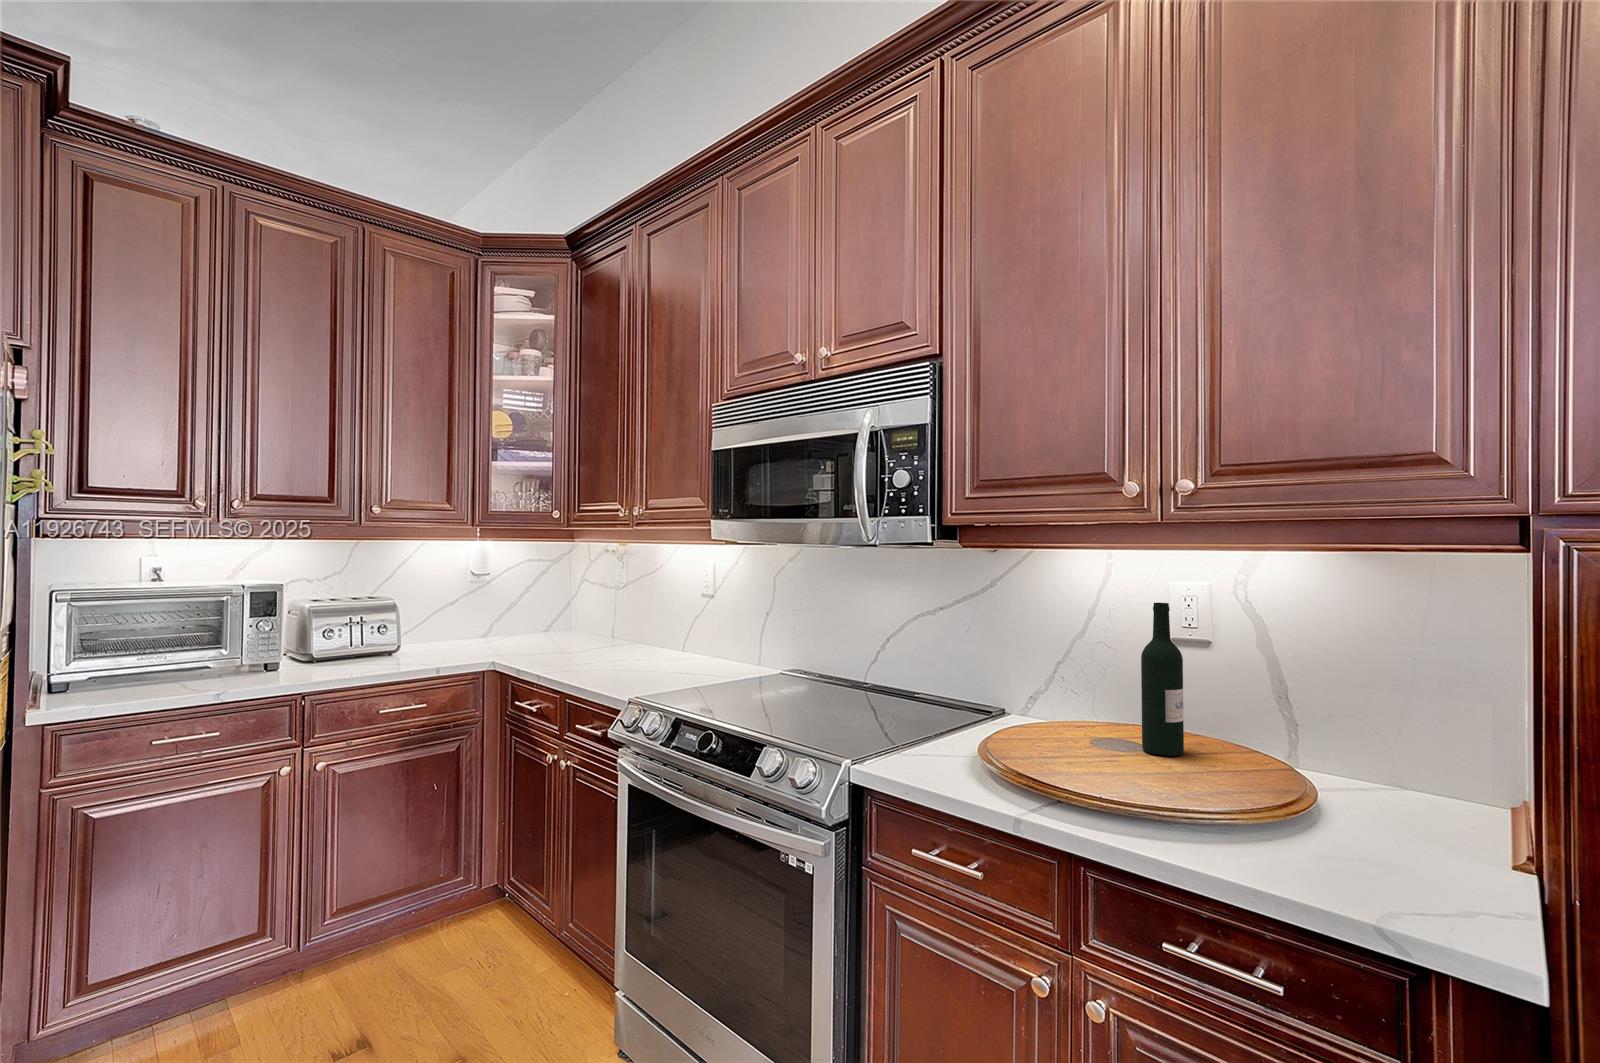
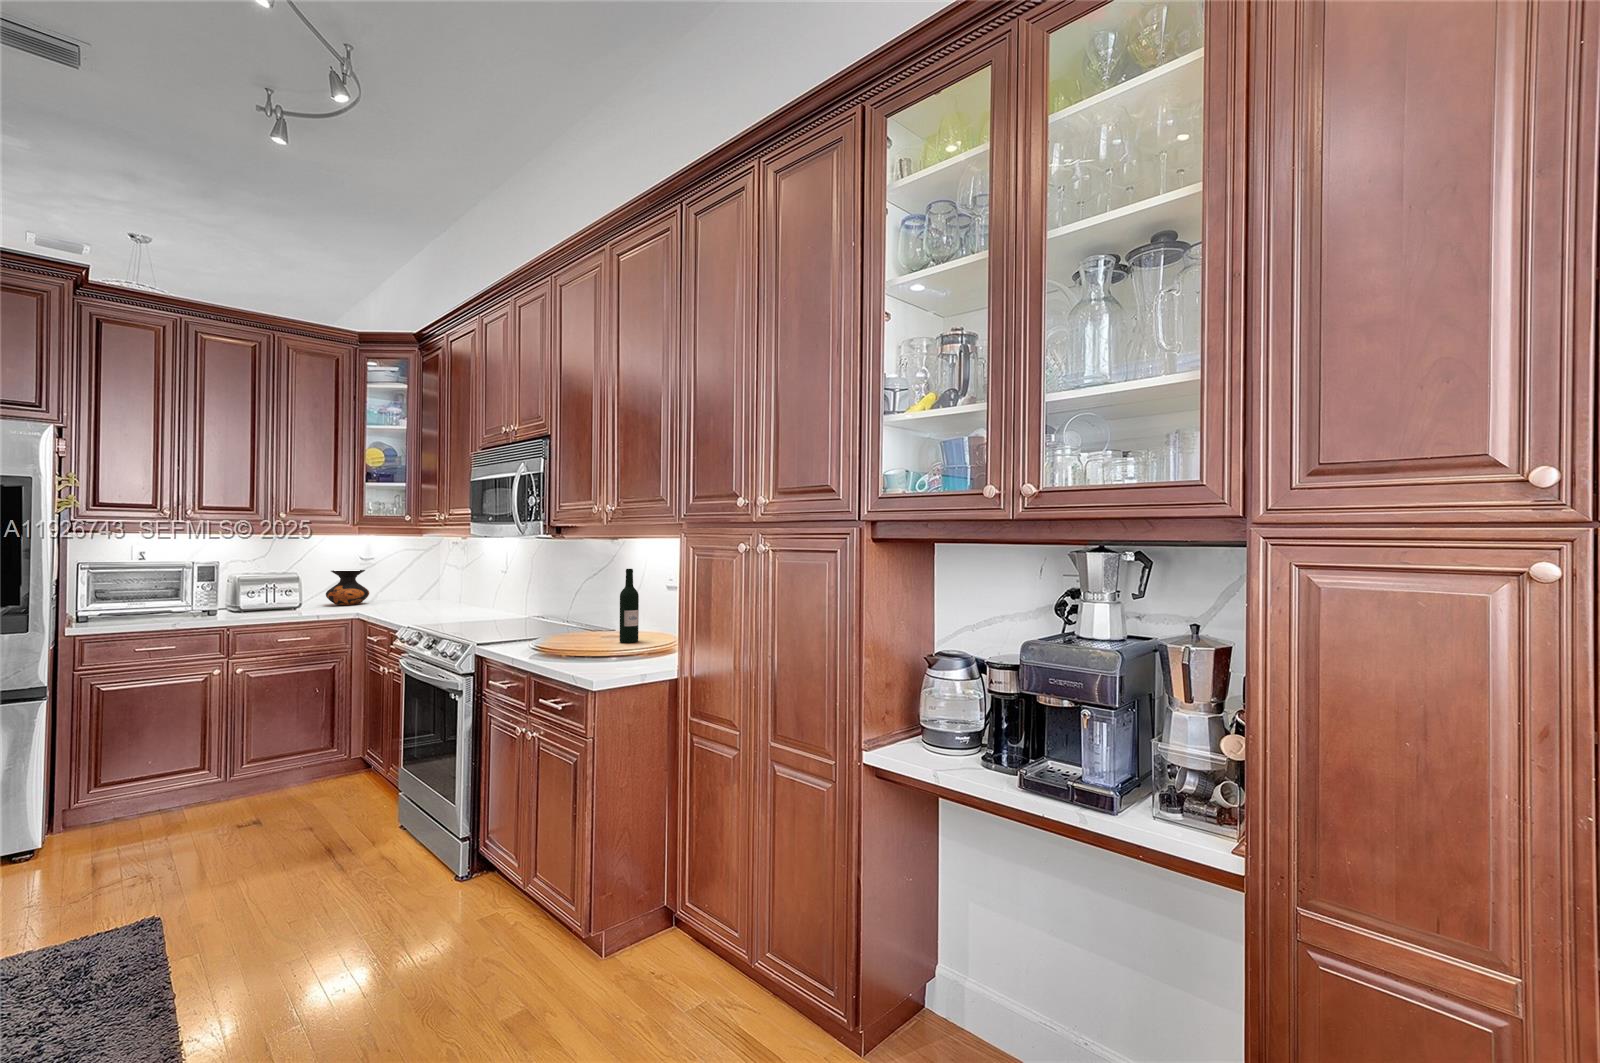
vase: none [424,591,484,644] -> present [326,570,369,605]

